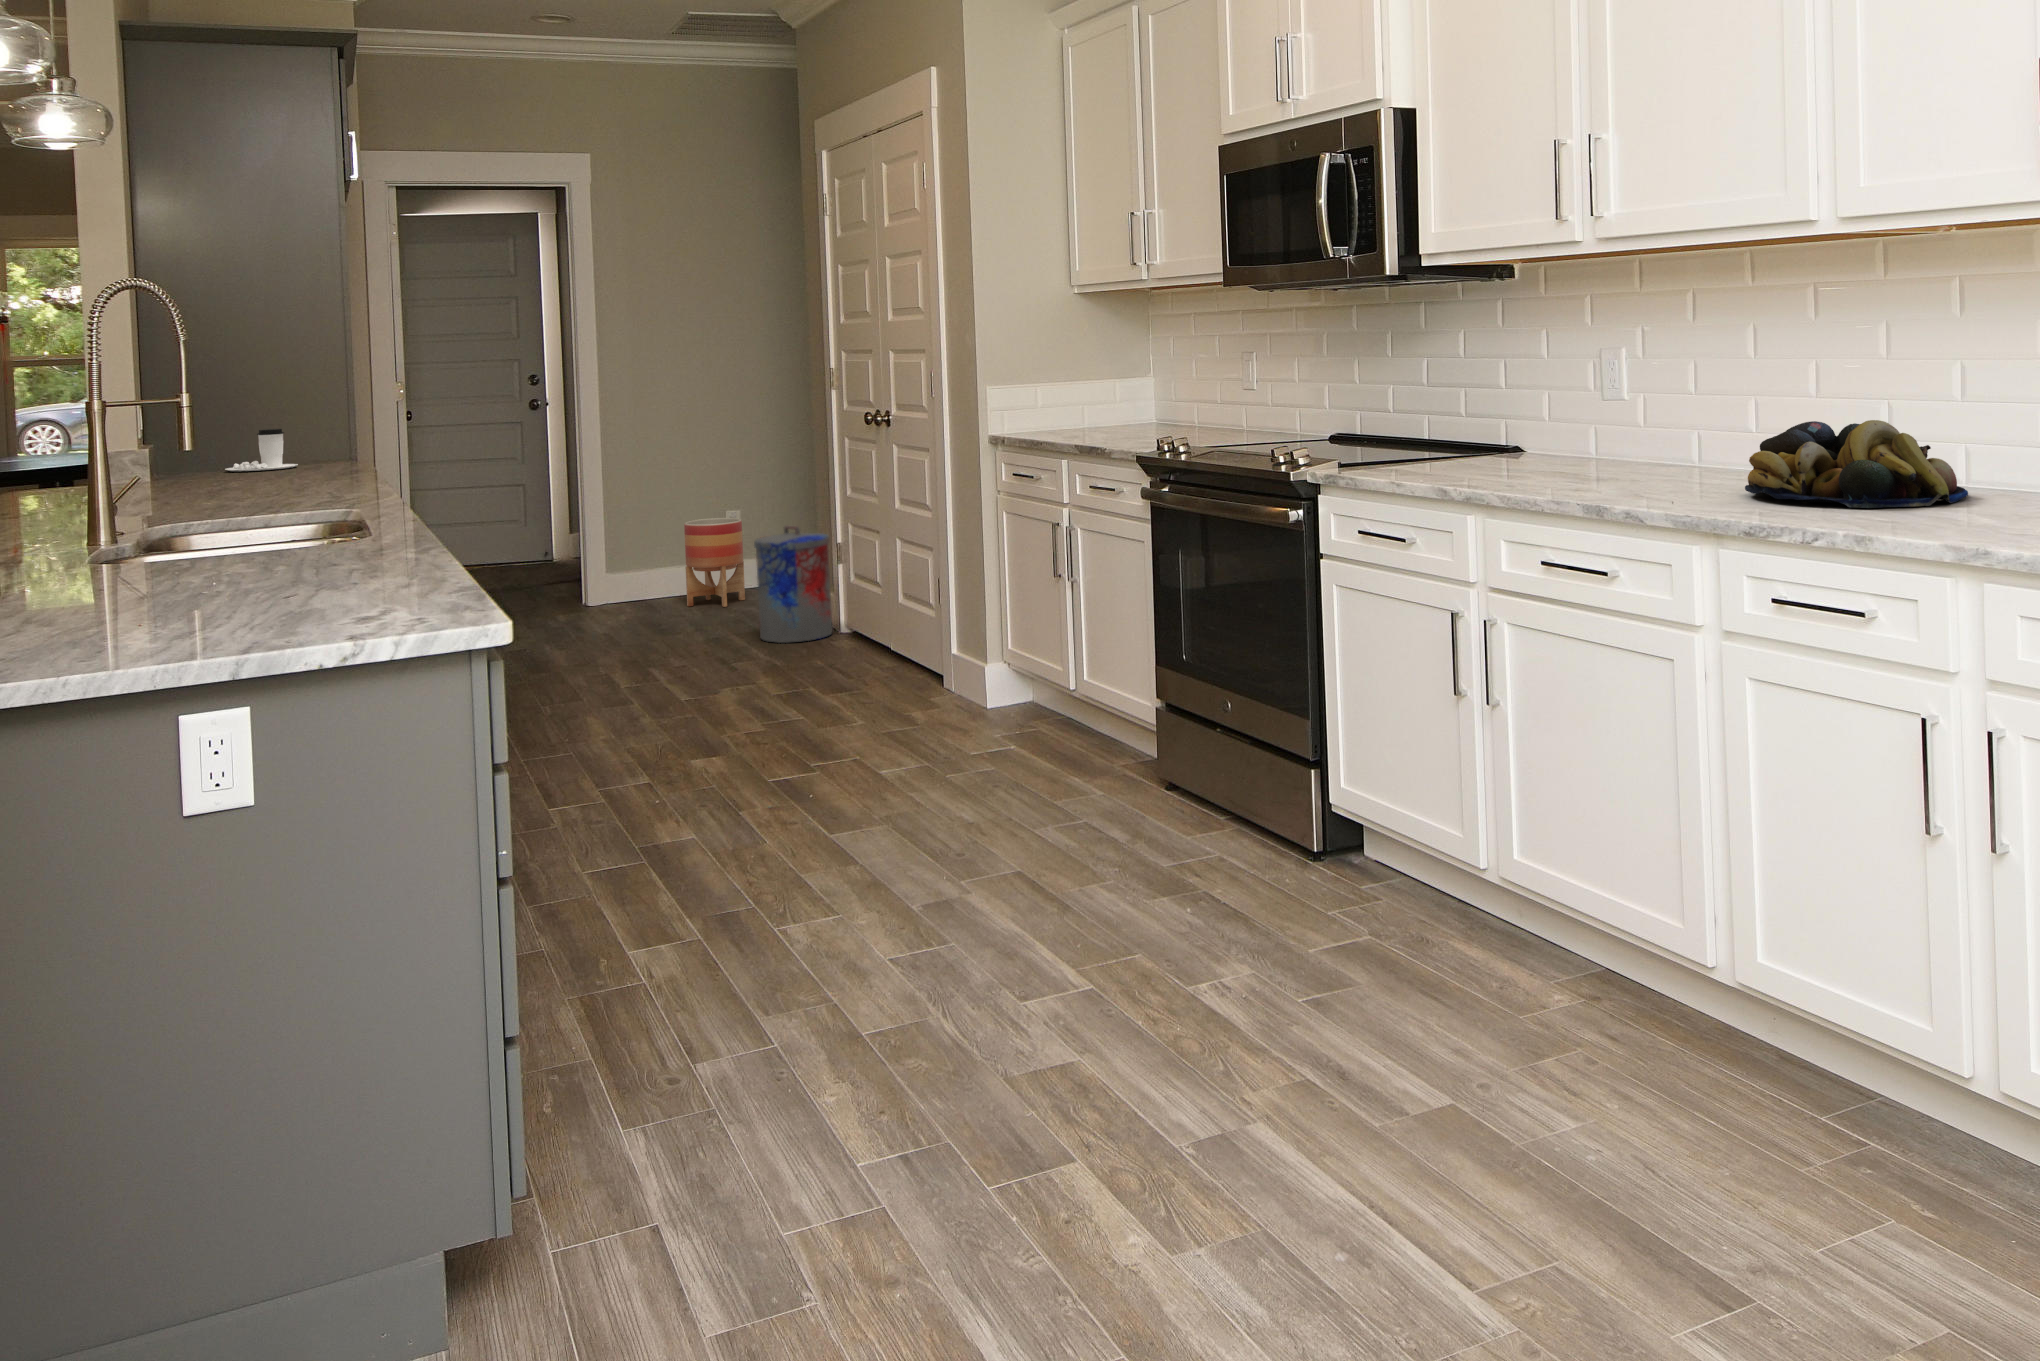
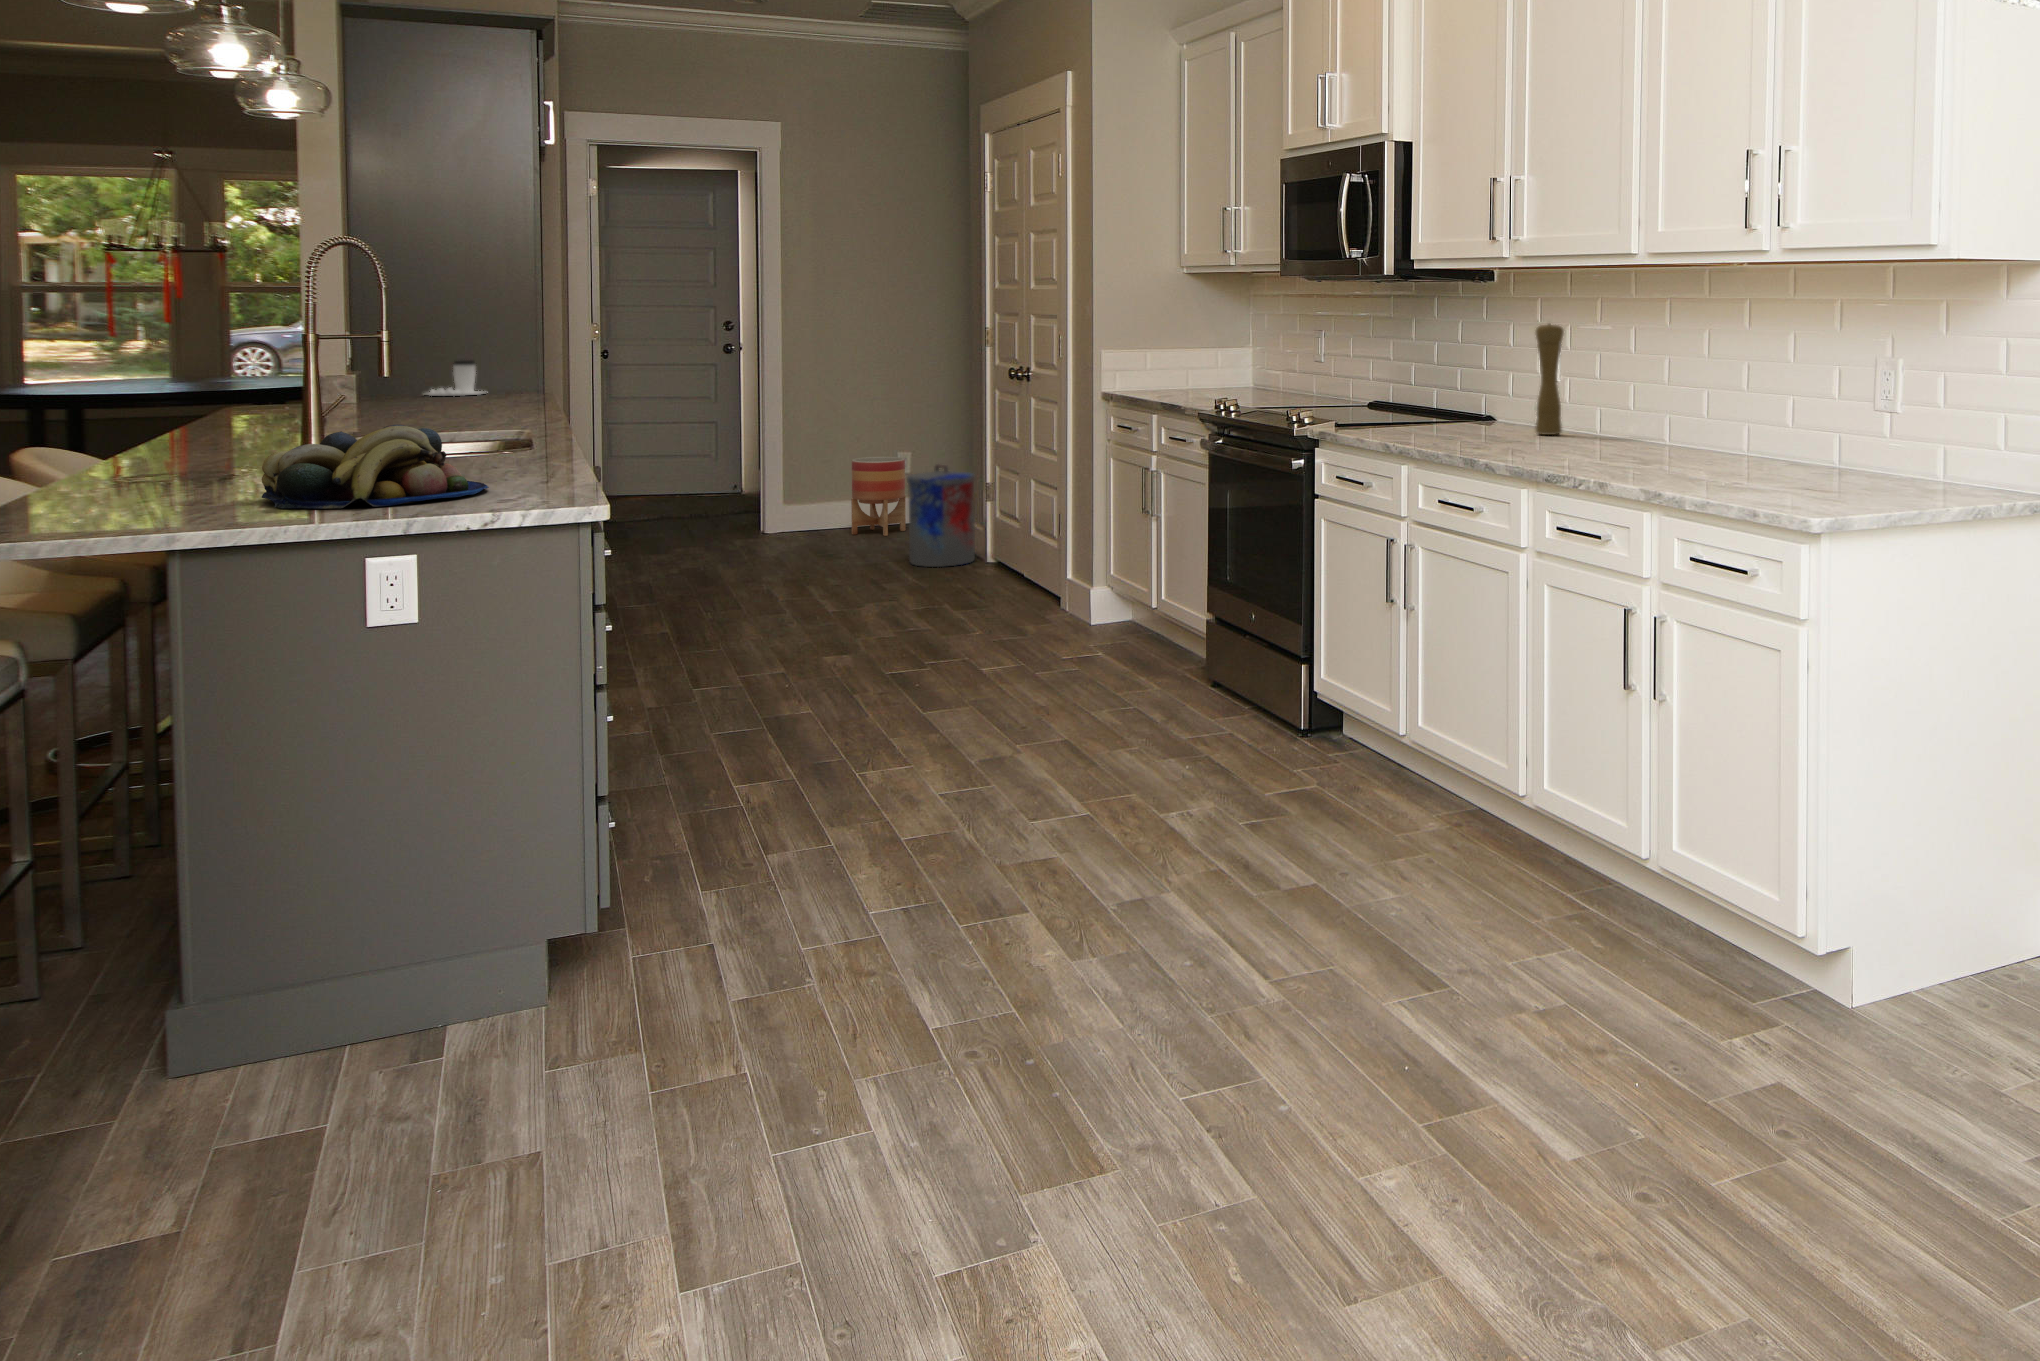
pepper mill: none [1608,323,1649,467] -> present [1535,324,1564,435]
fruit bowl: present [1745,420,1968,508] -> present [262,425,489,509]

